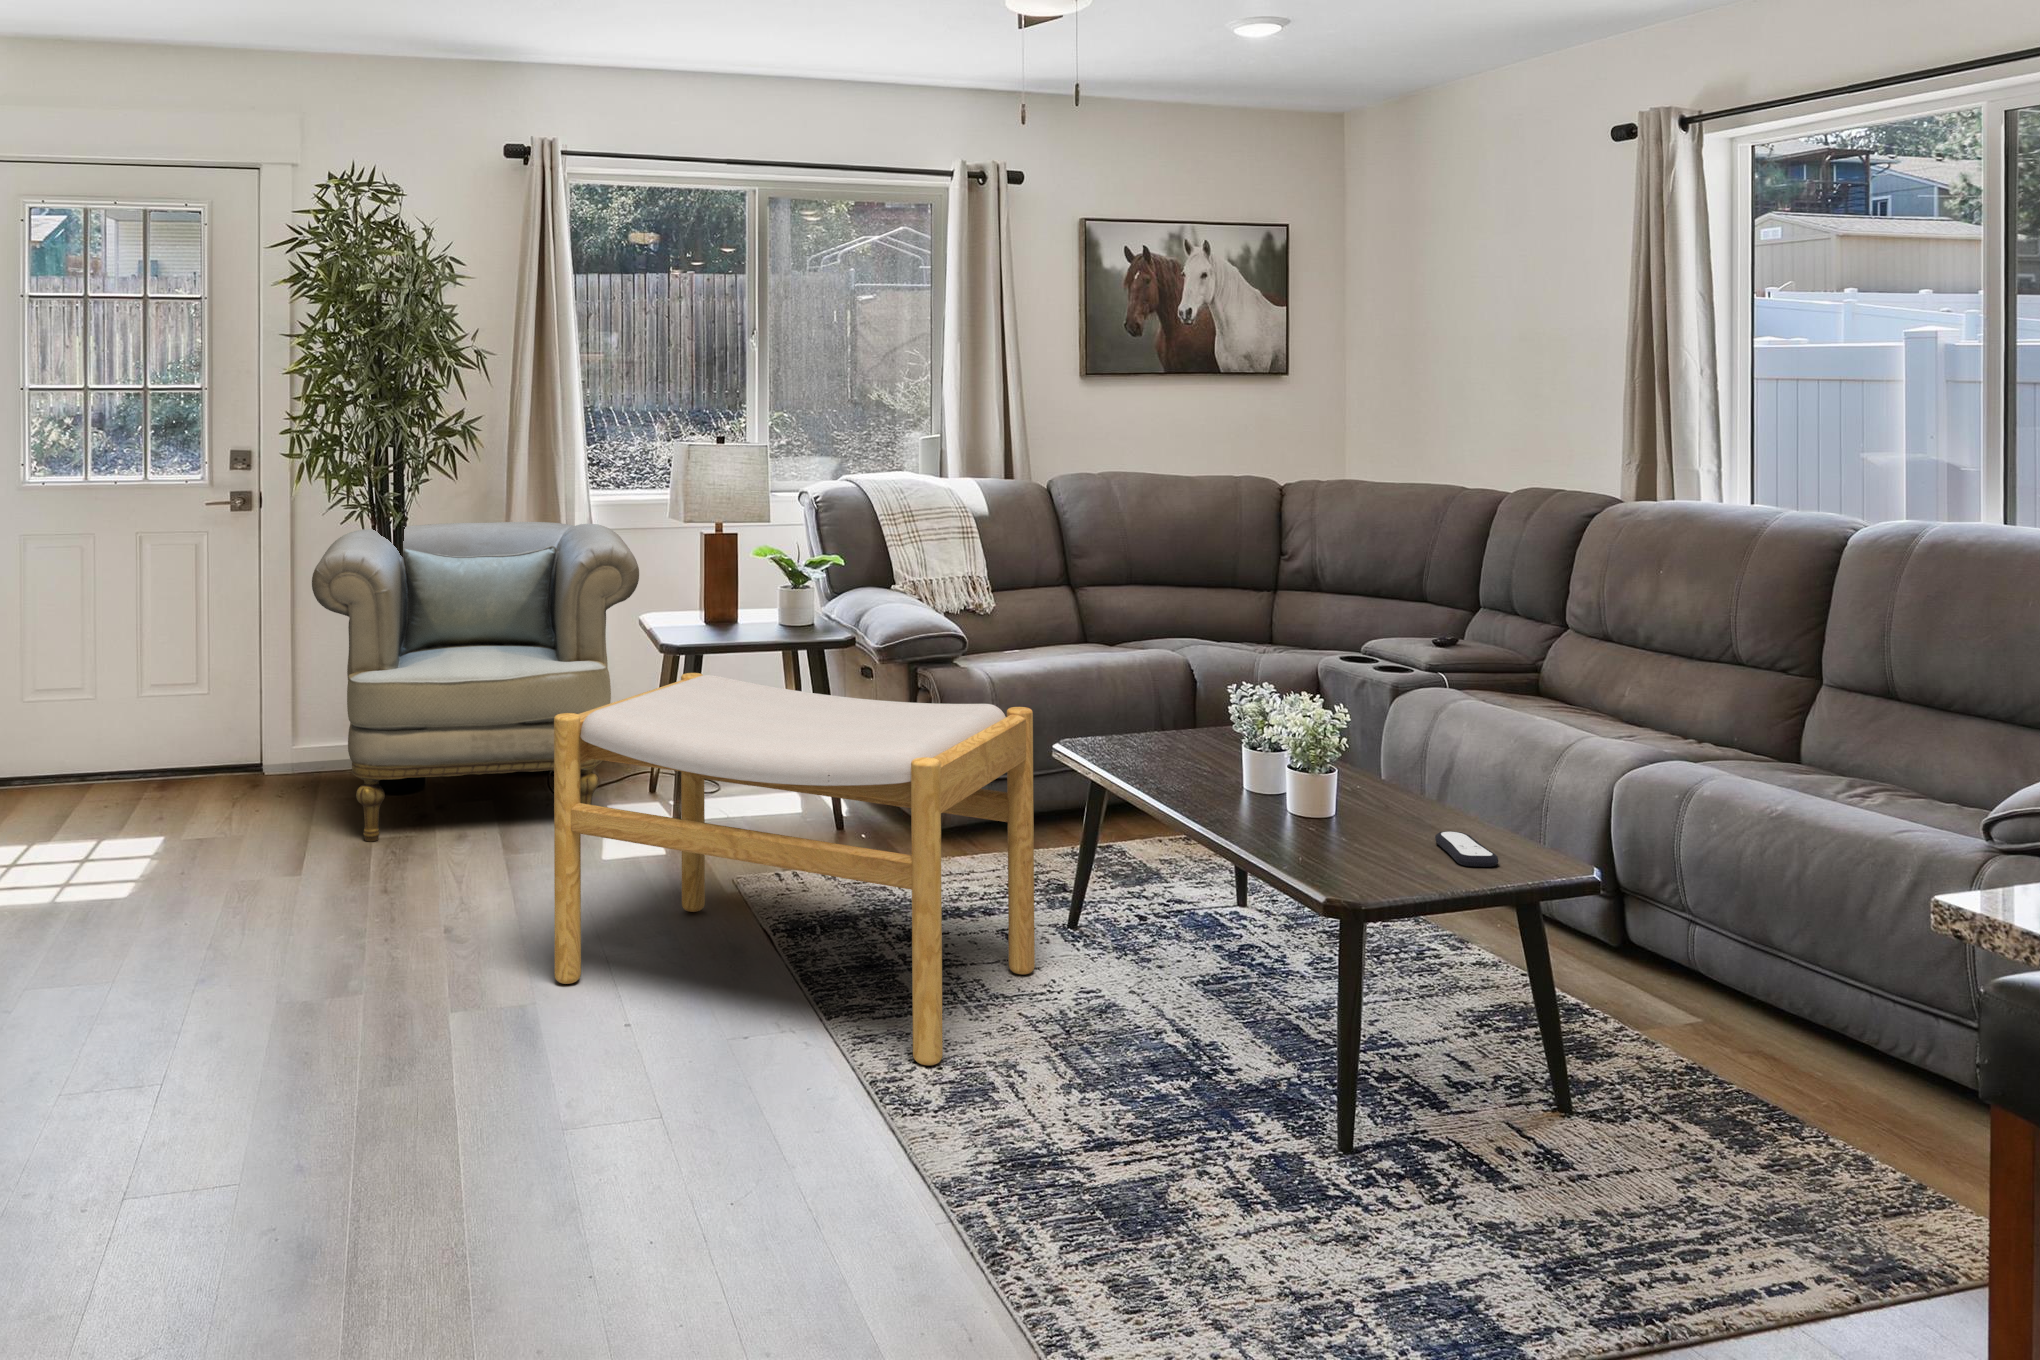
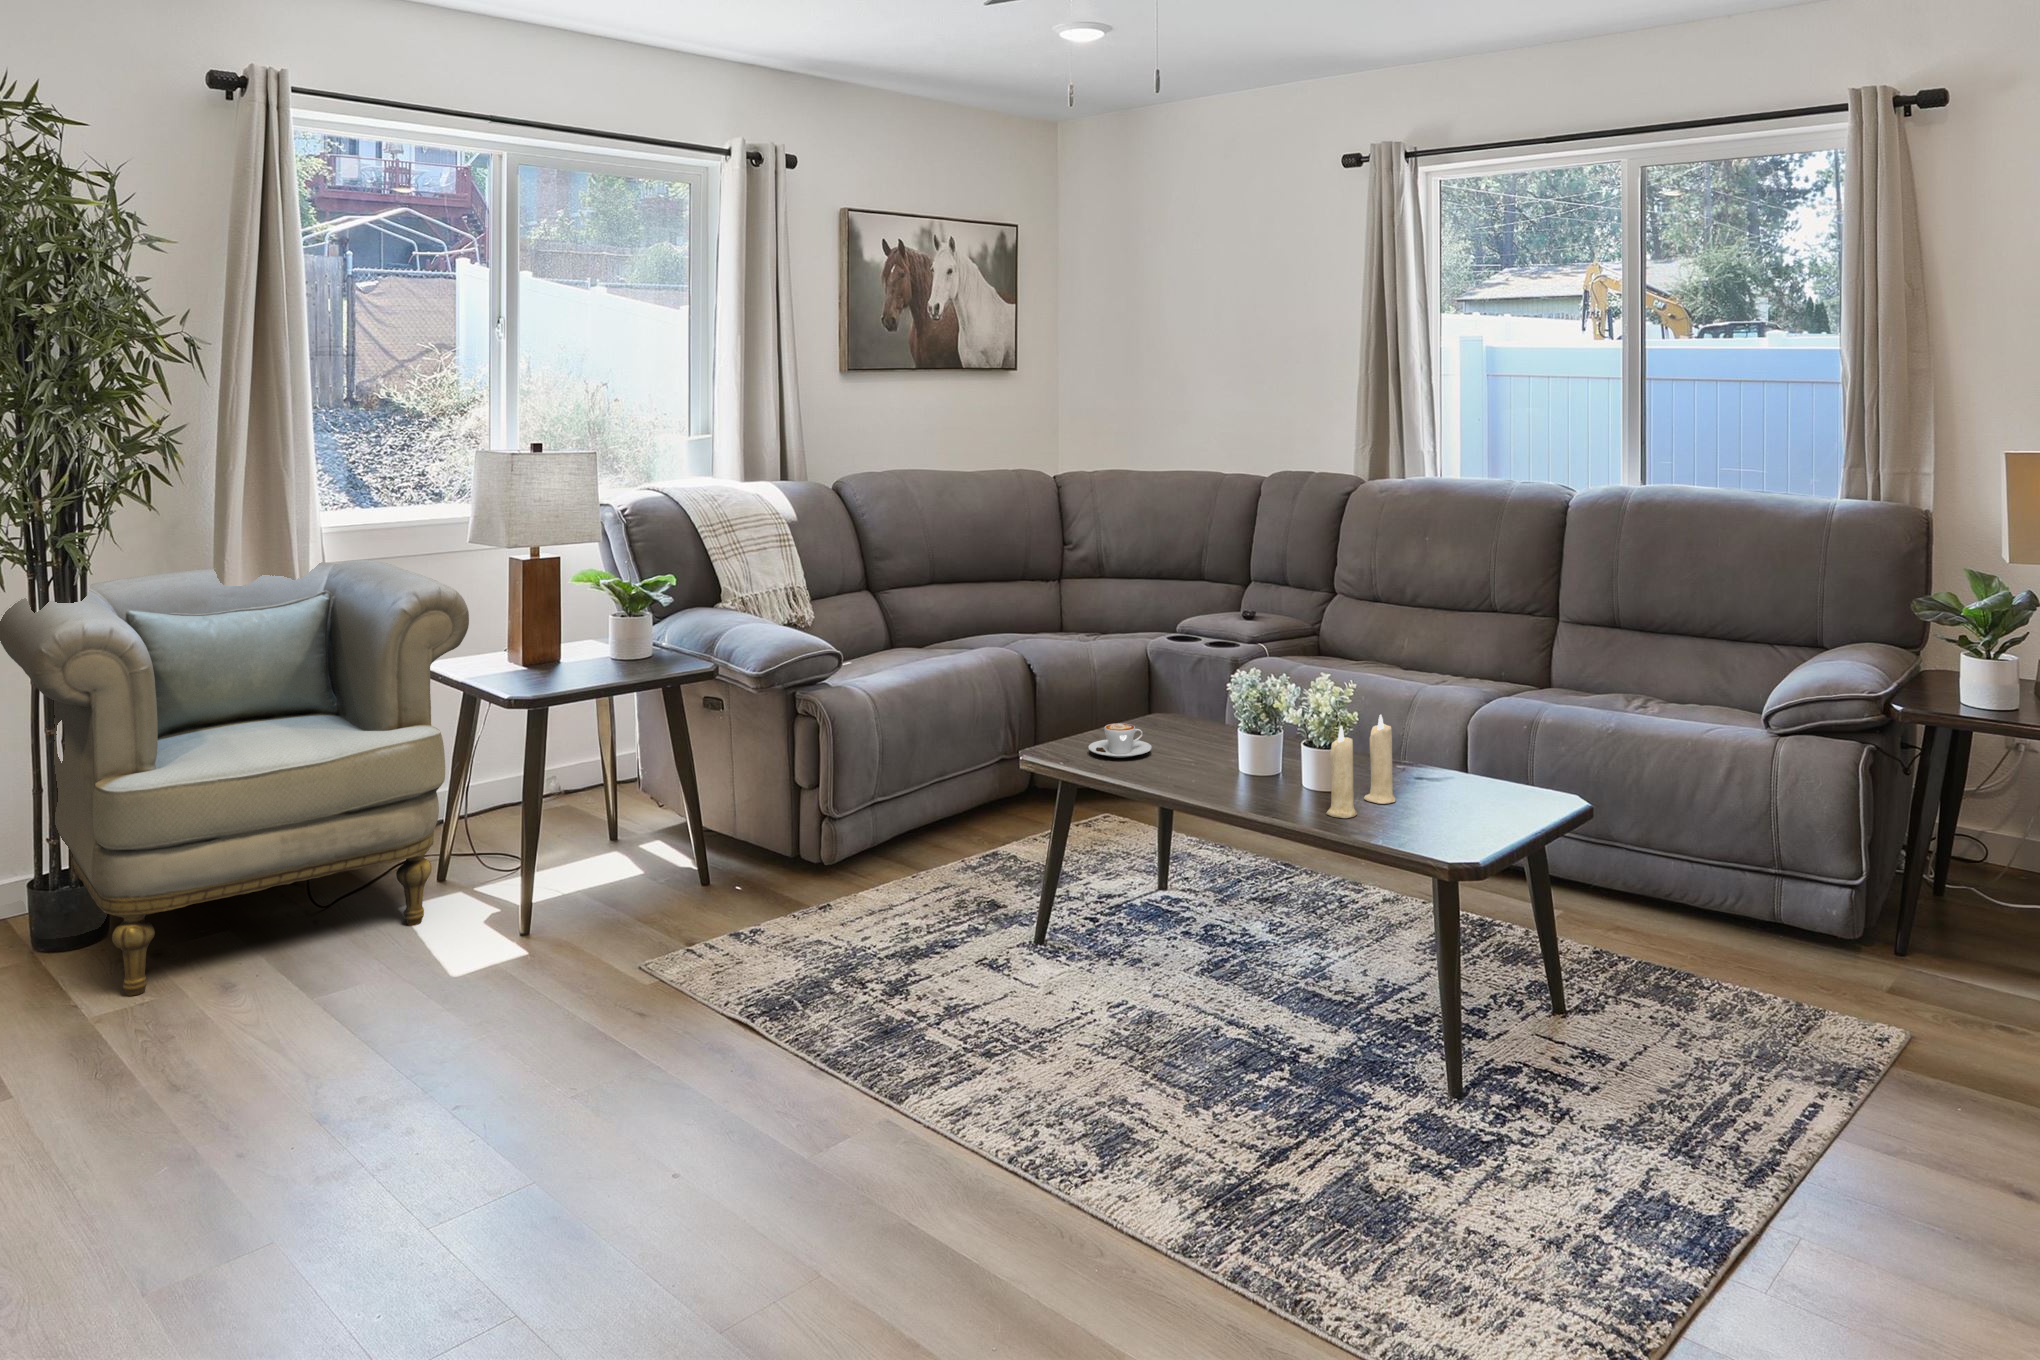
footstool: present [554,673,1035,1066] -> none [548,724,1055,1126]
coffee cup: none [1129,726,1194,759] -> present [1089,723,1152,758]
candle: none [1292,733,1390,839] -> present [1326,715,1396,818]
remote control: present [1435,831,1498,867] -> none [1440,791,1512,822]

